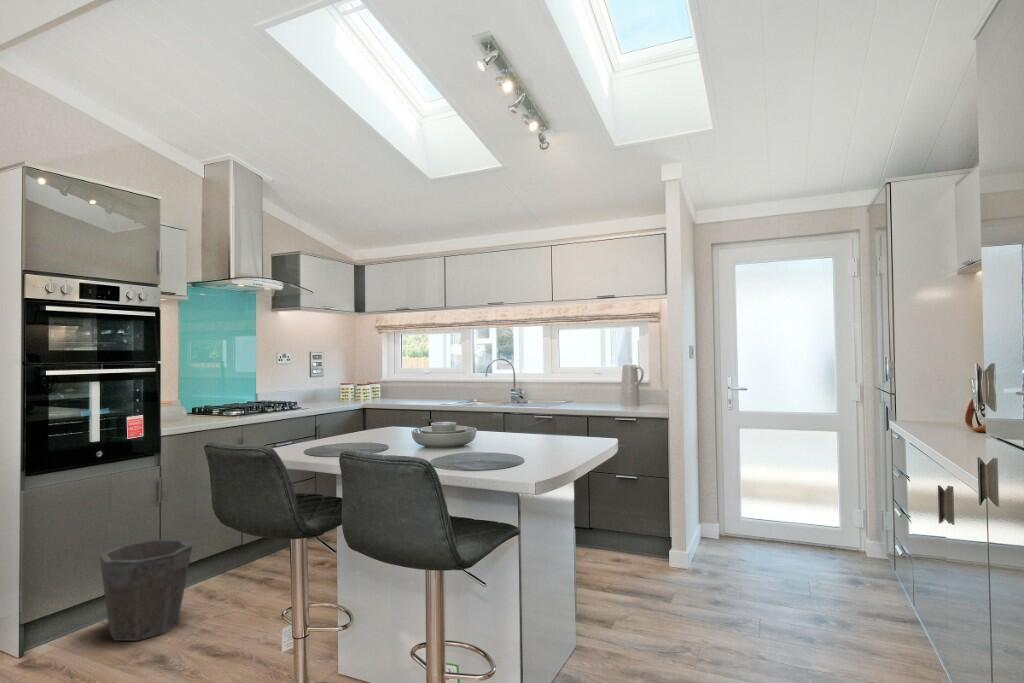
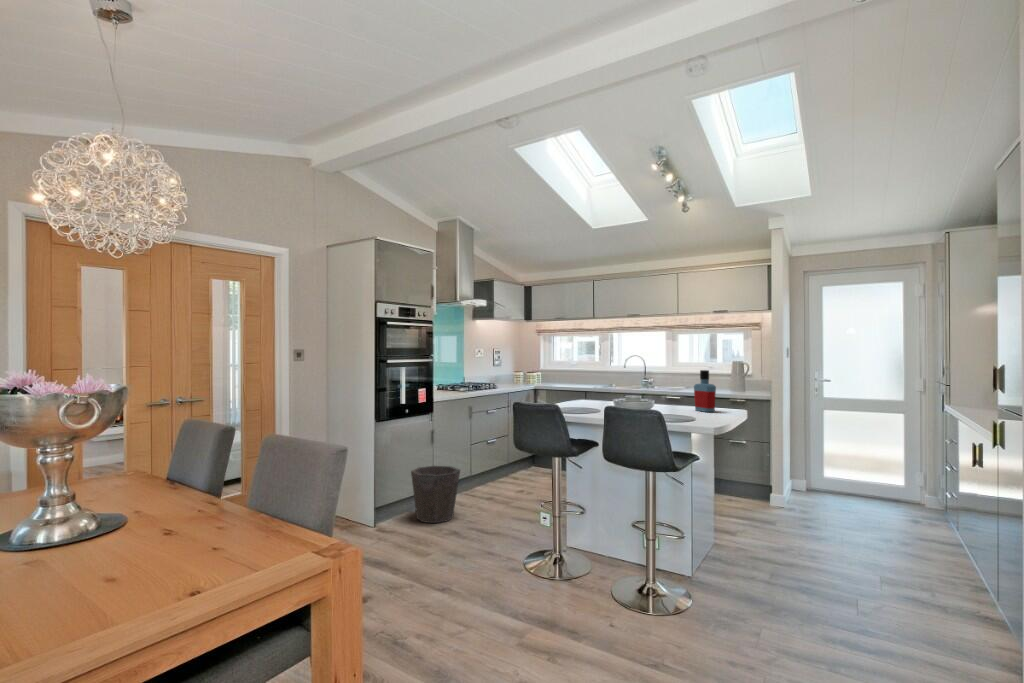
bottle: none [542,379,572,444] -> present [694,370,716,412]

